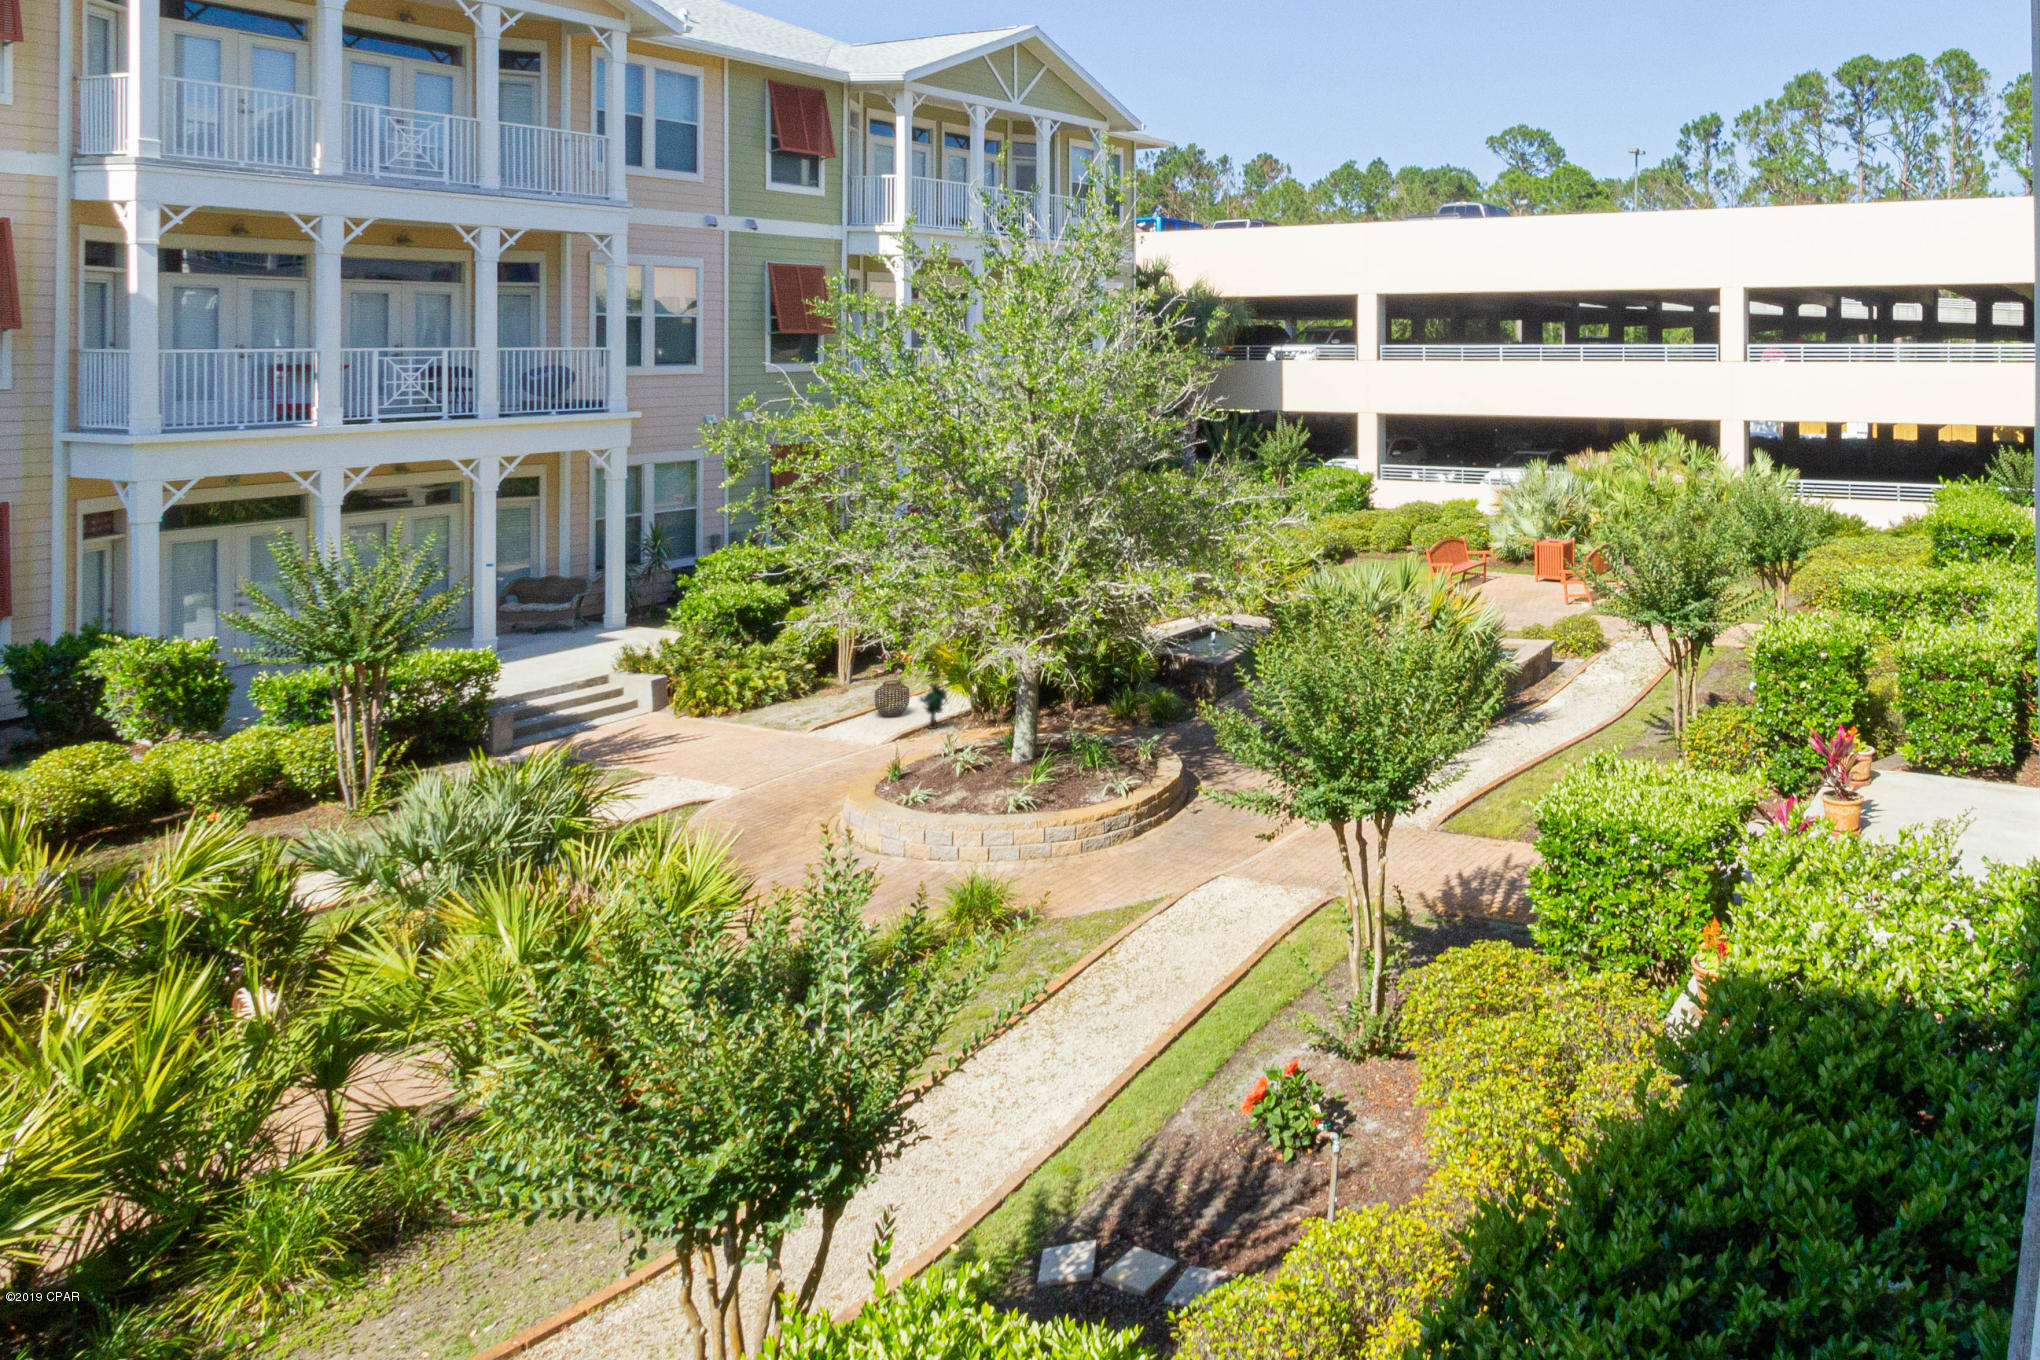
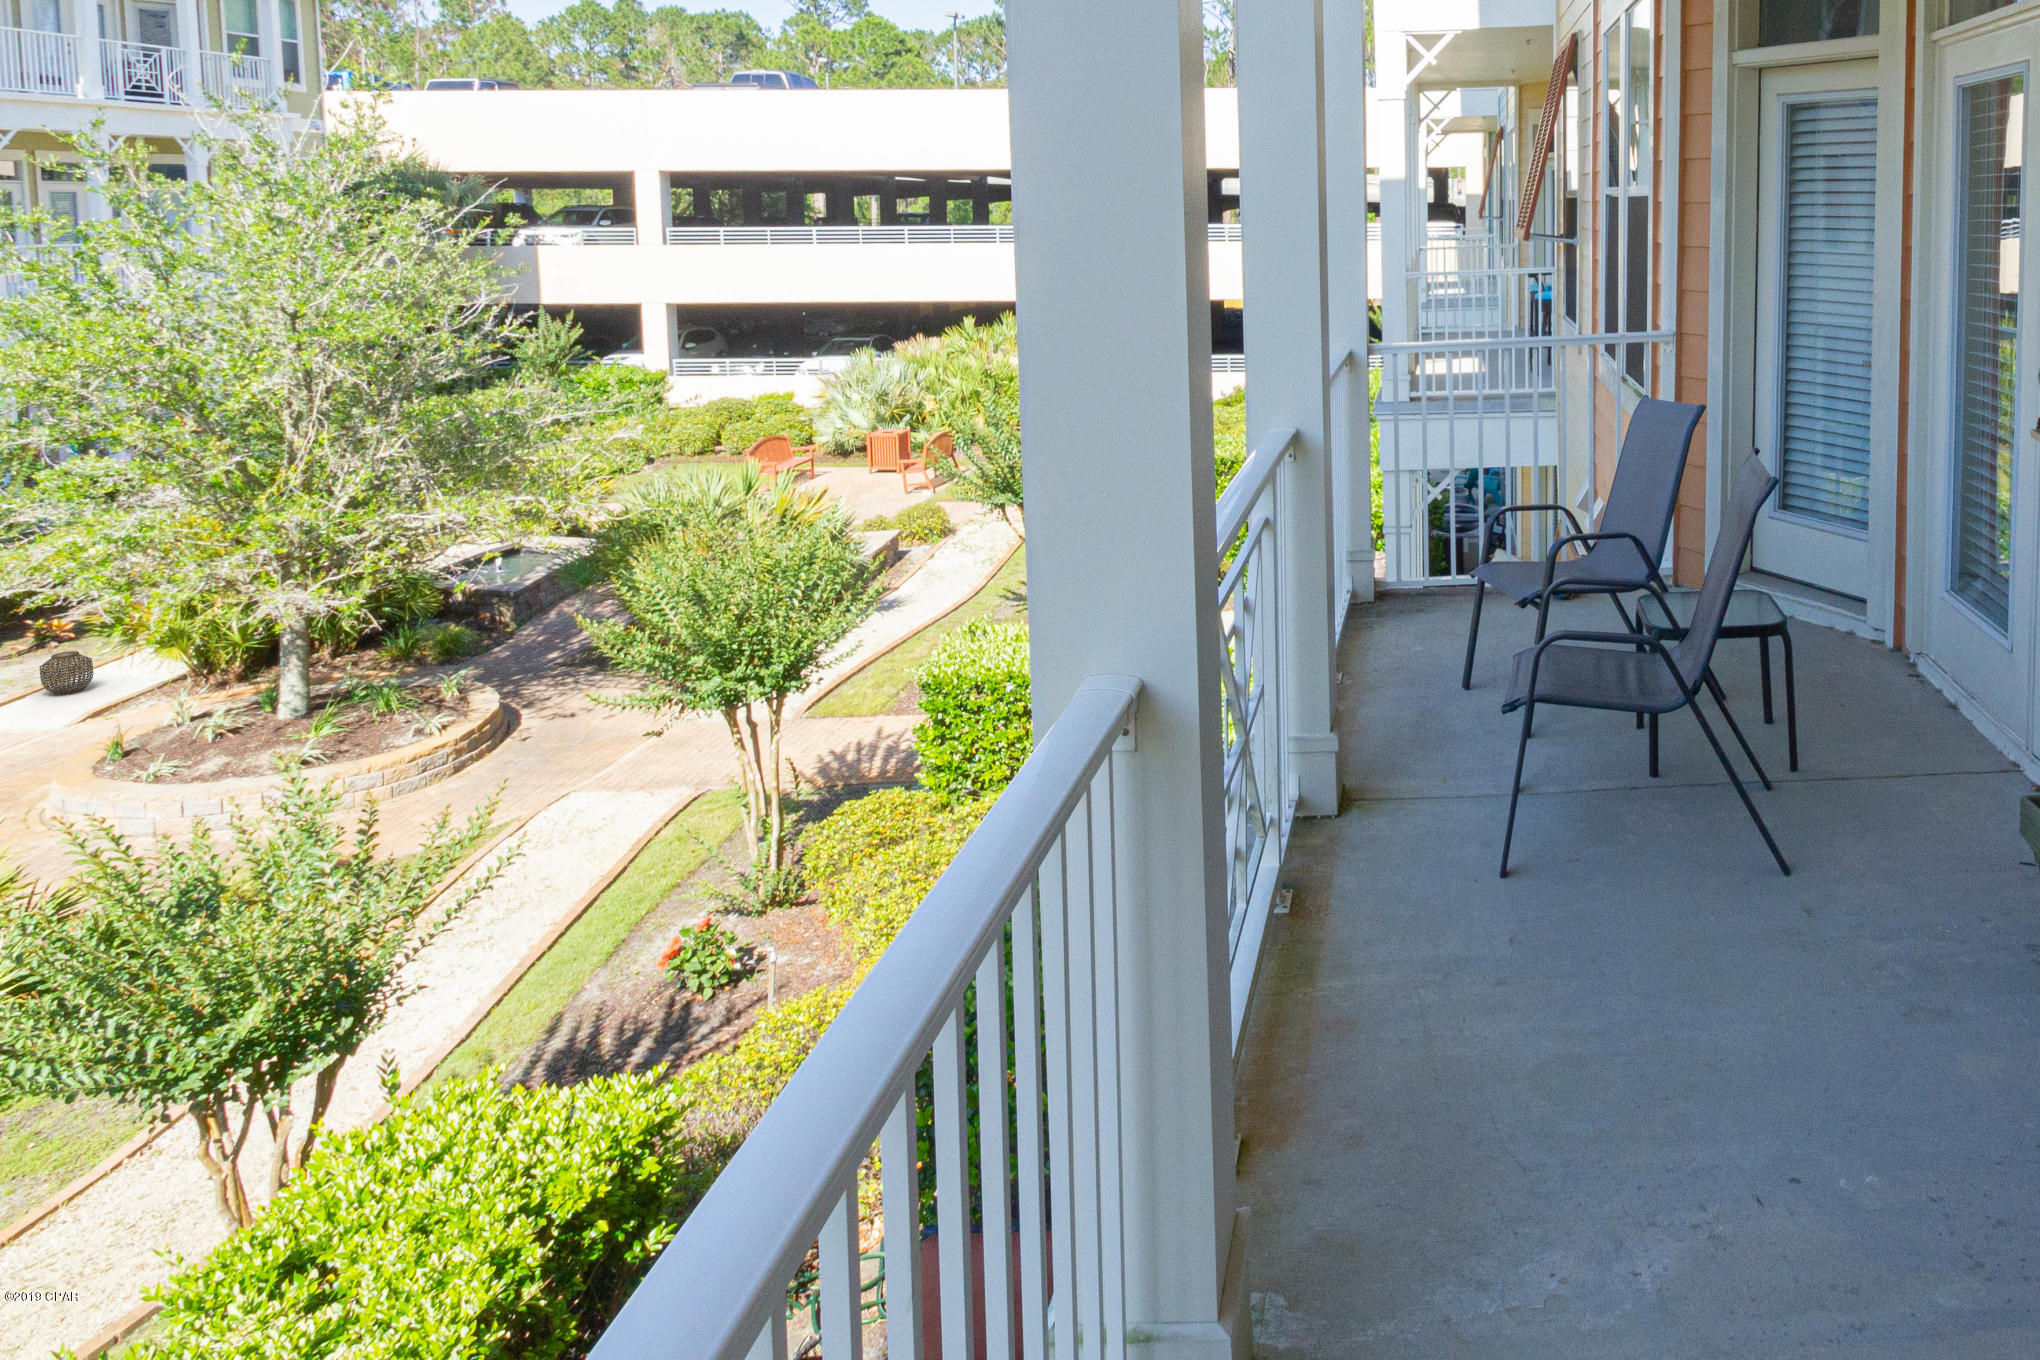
decorative plant: present [920,683,948,729] -> none [113,642,159,700]

